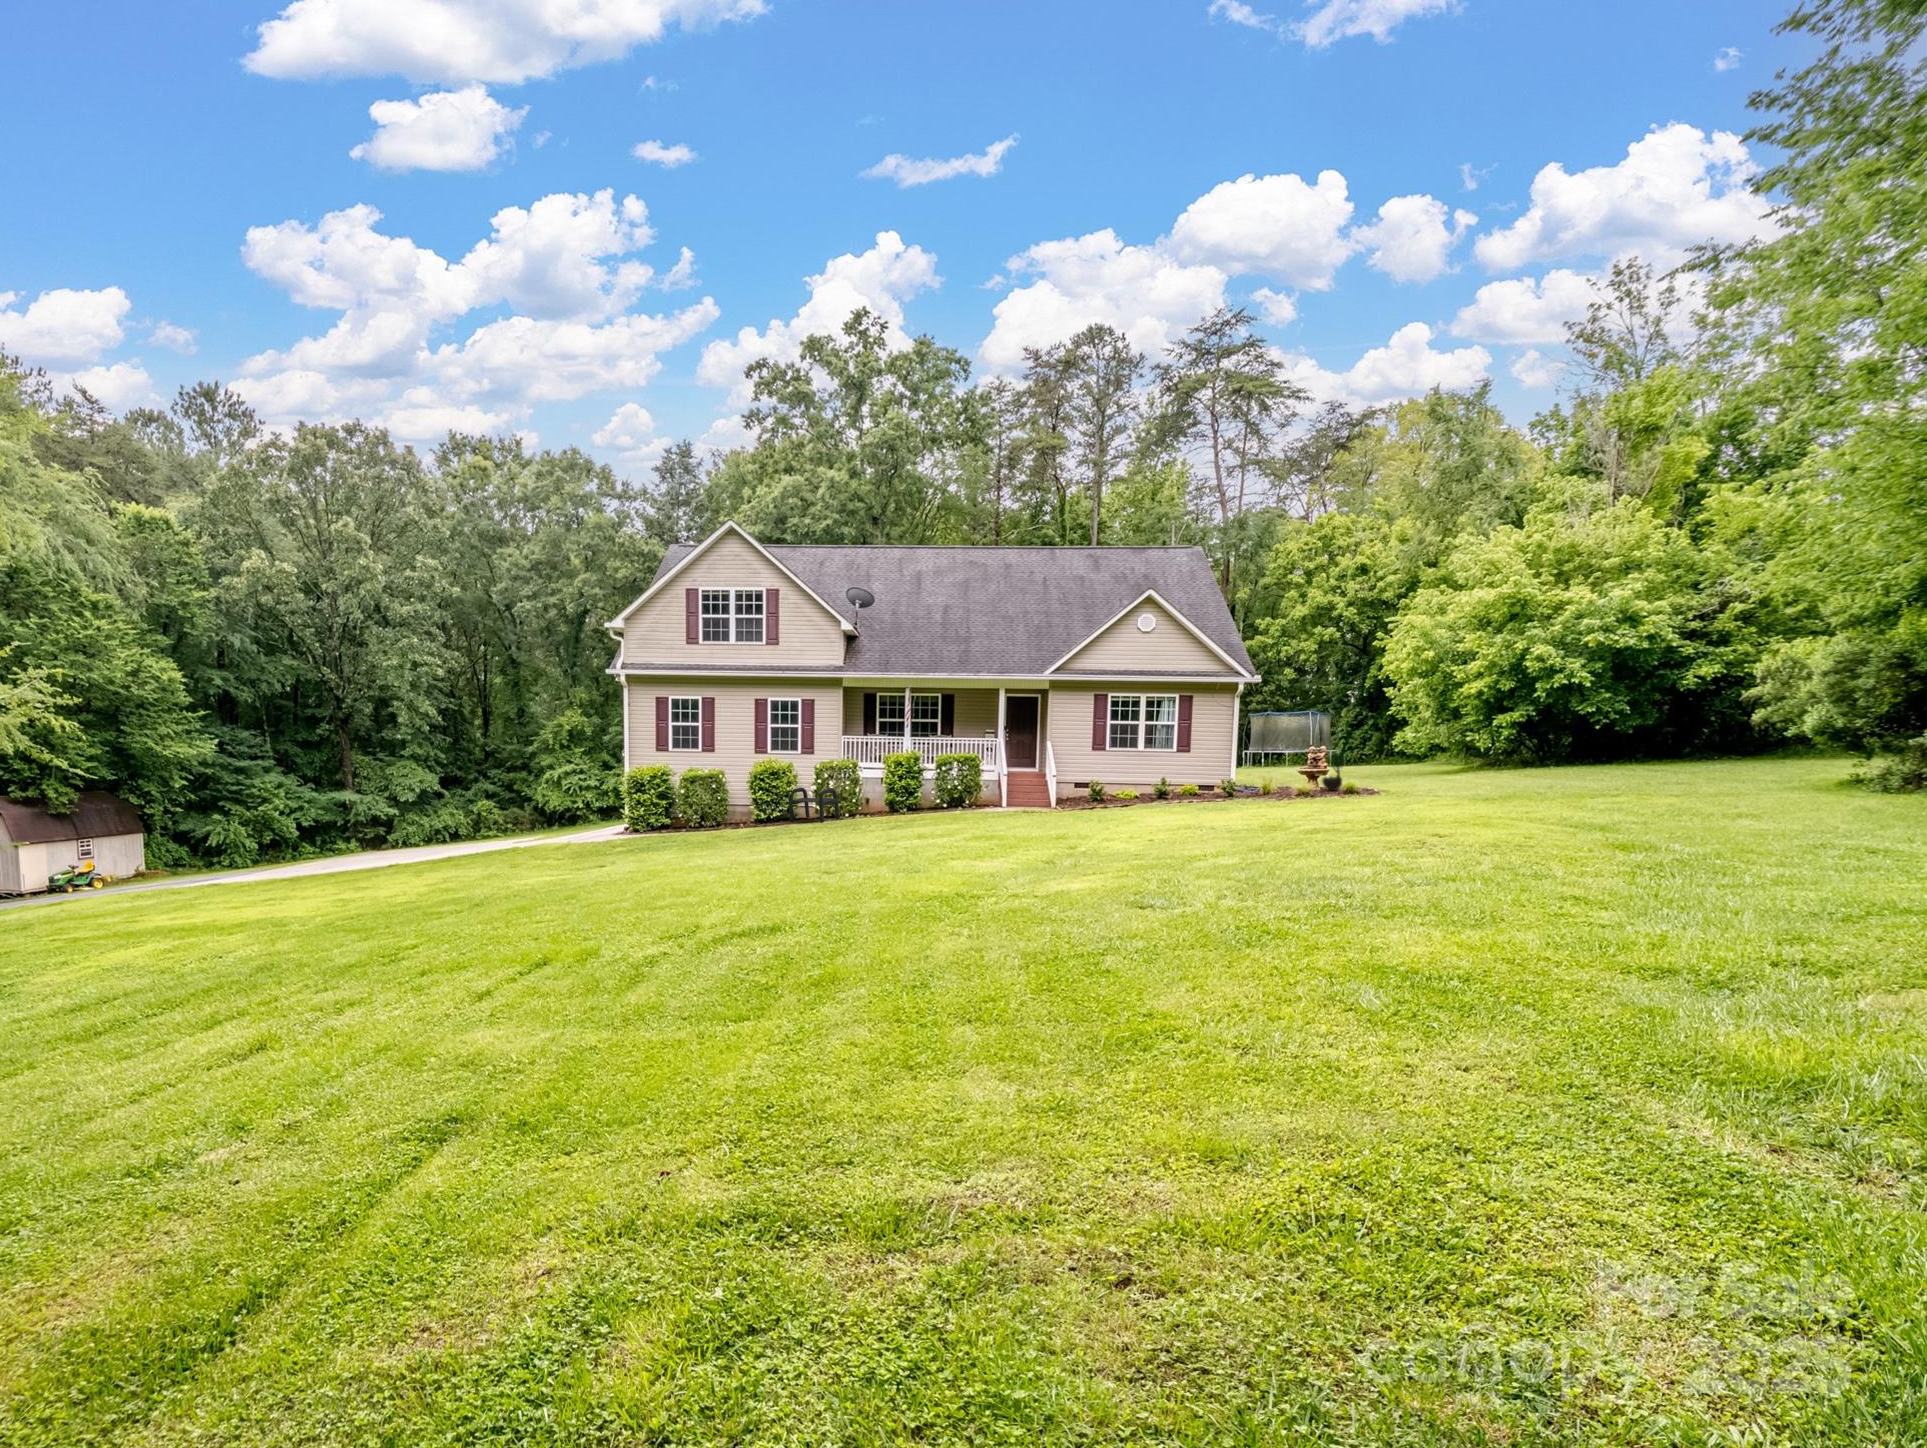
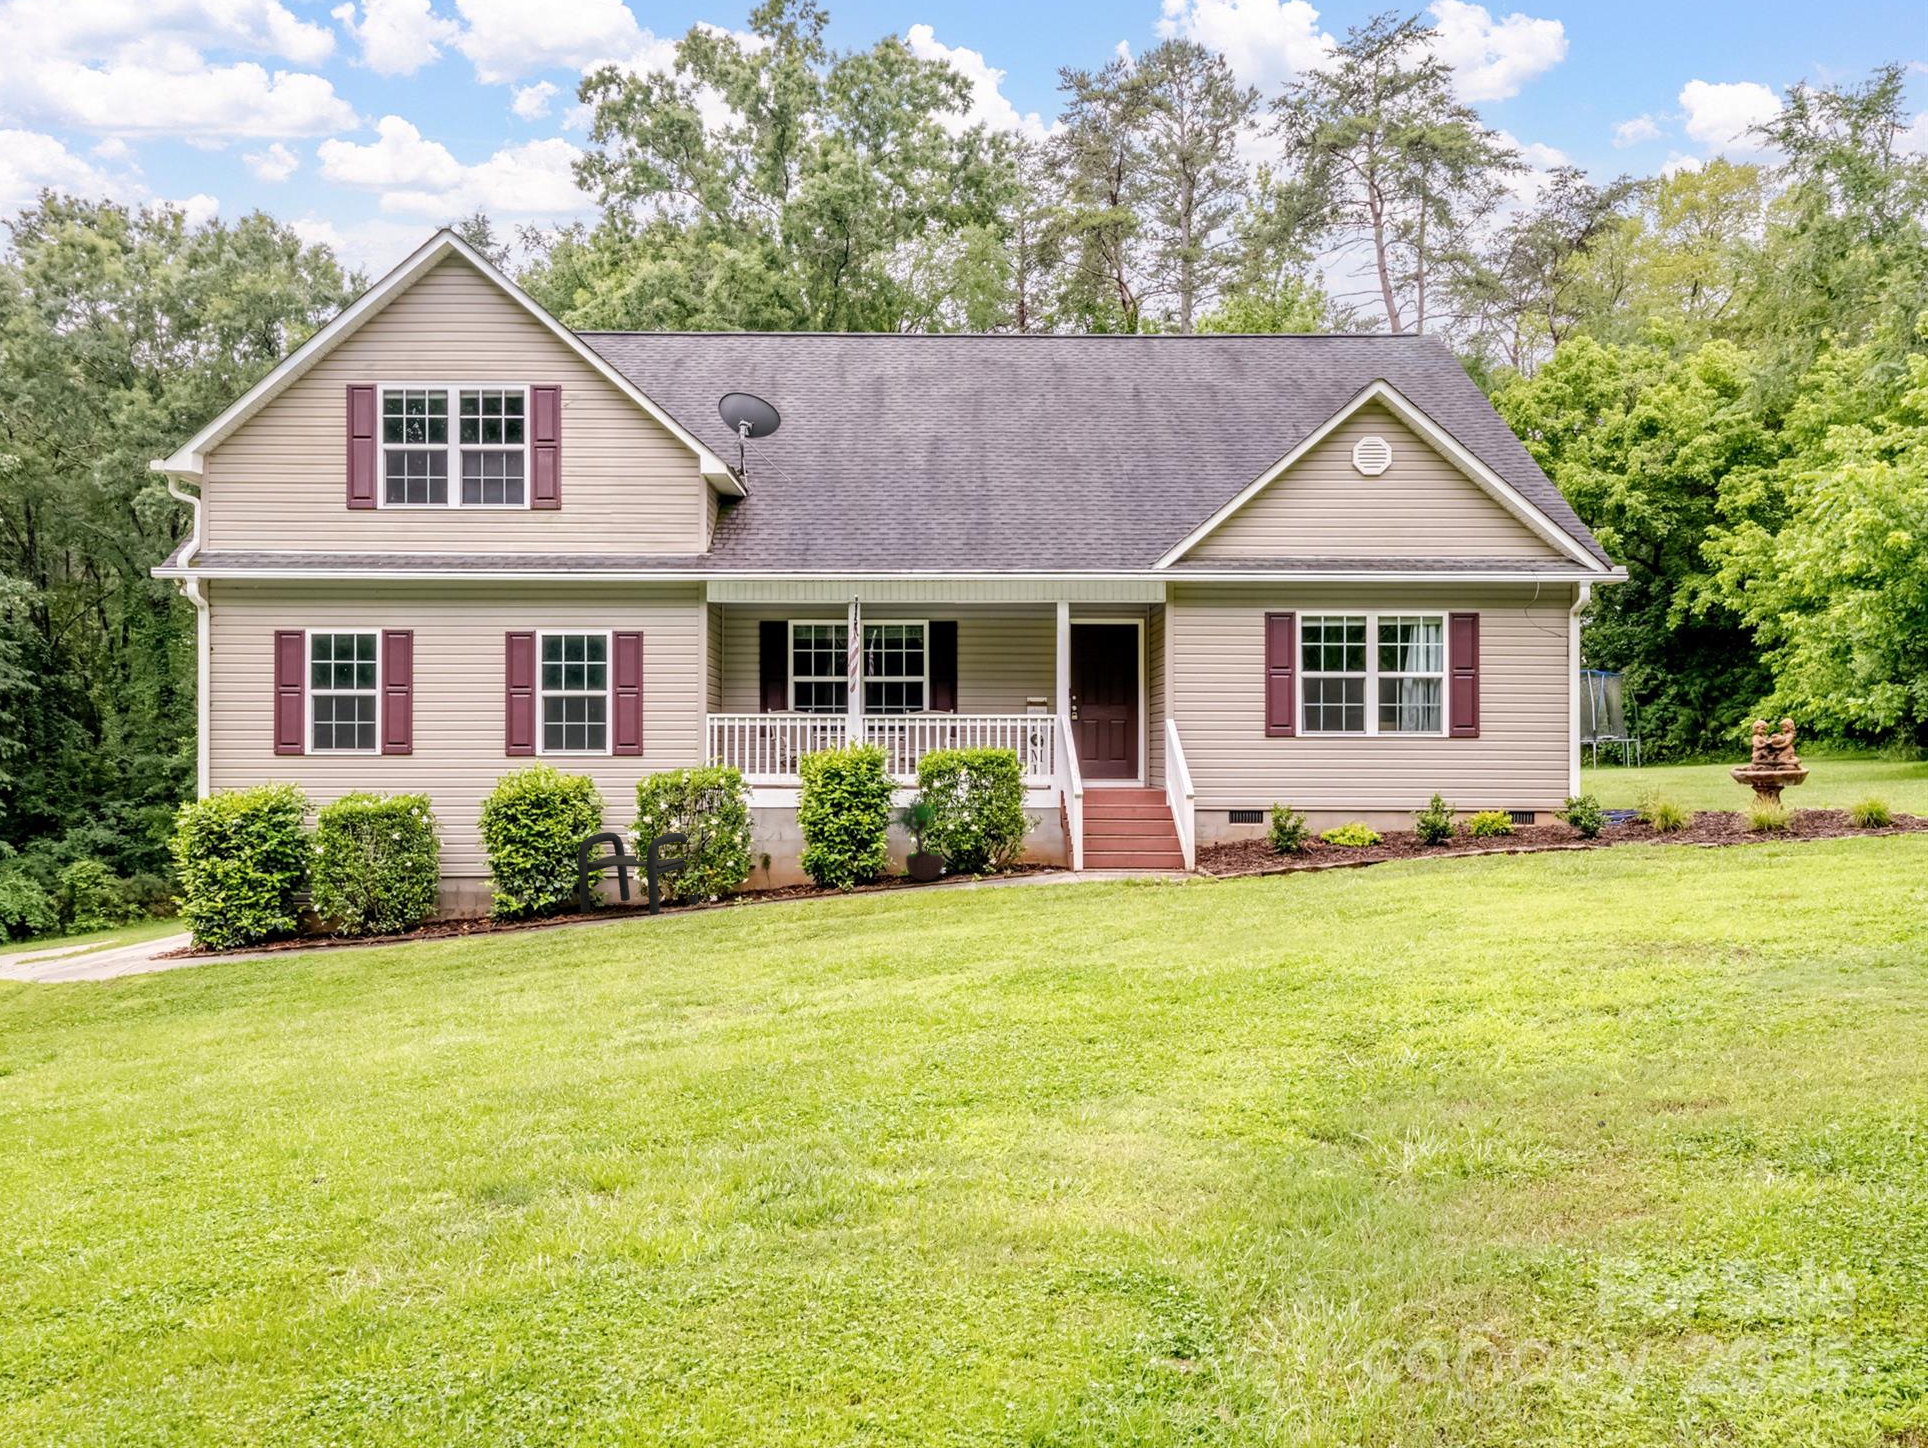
potted tree: present [1322,752,1346,790] -> present [891,798,944,881]

